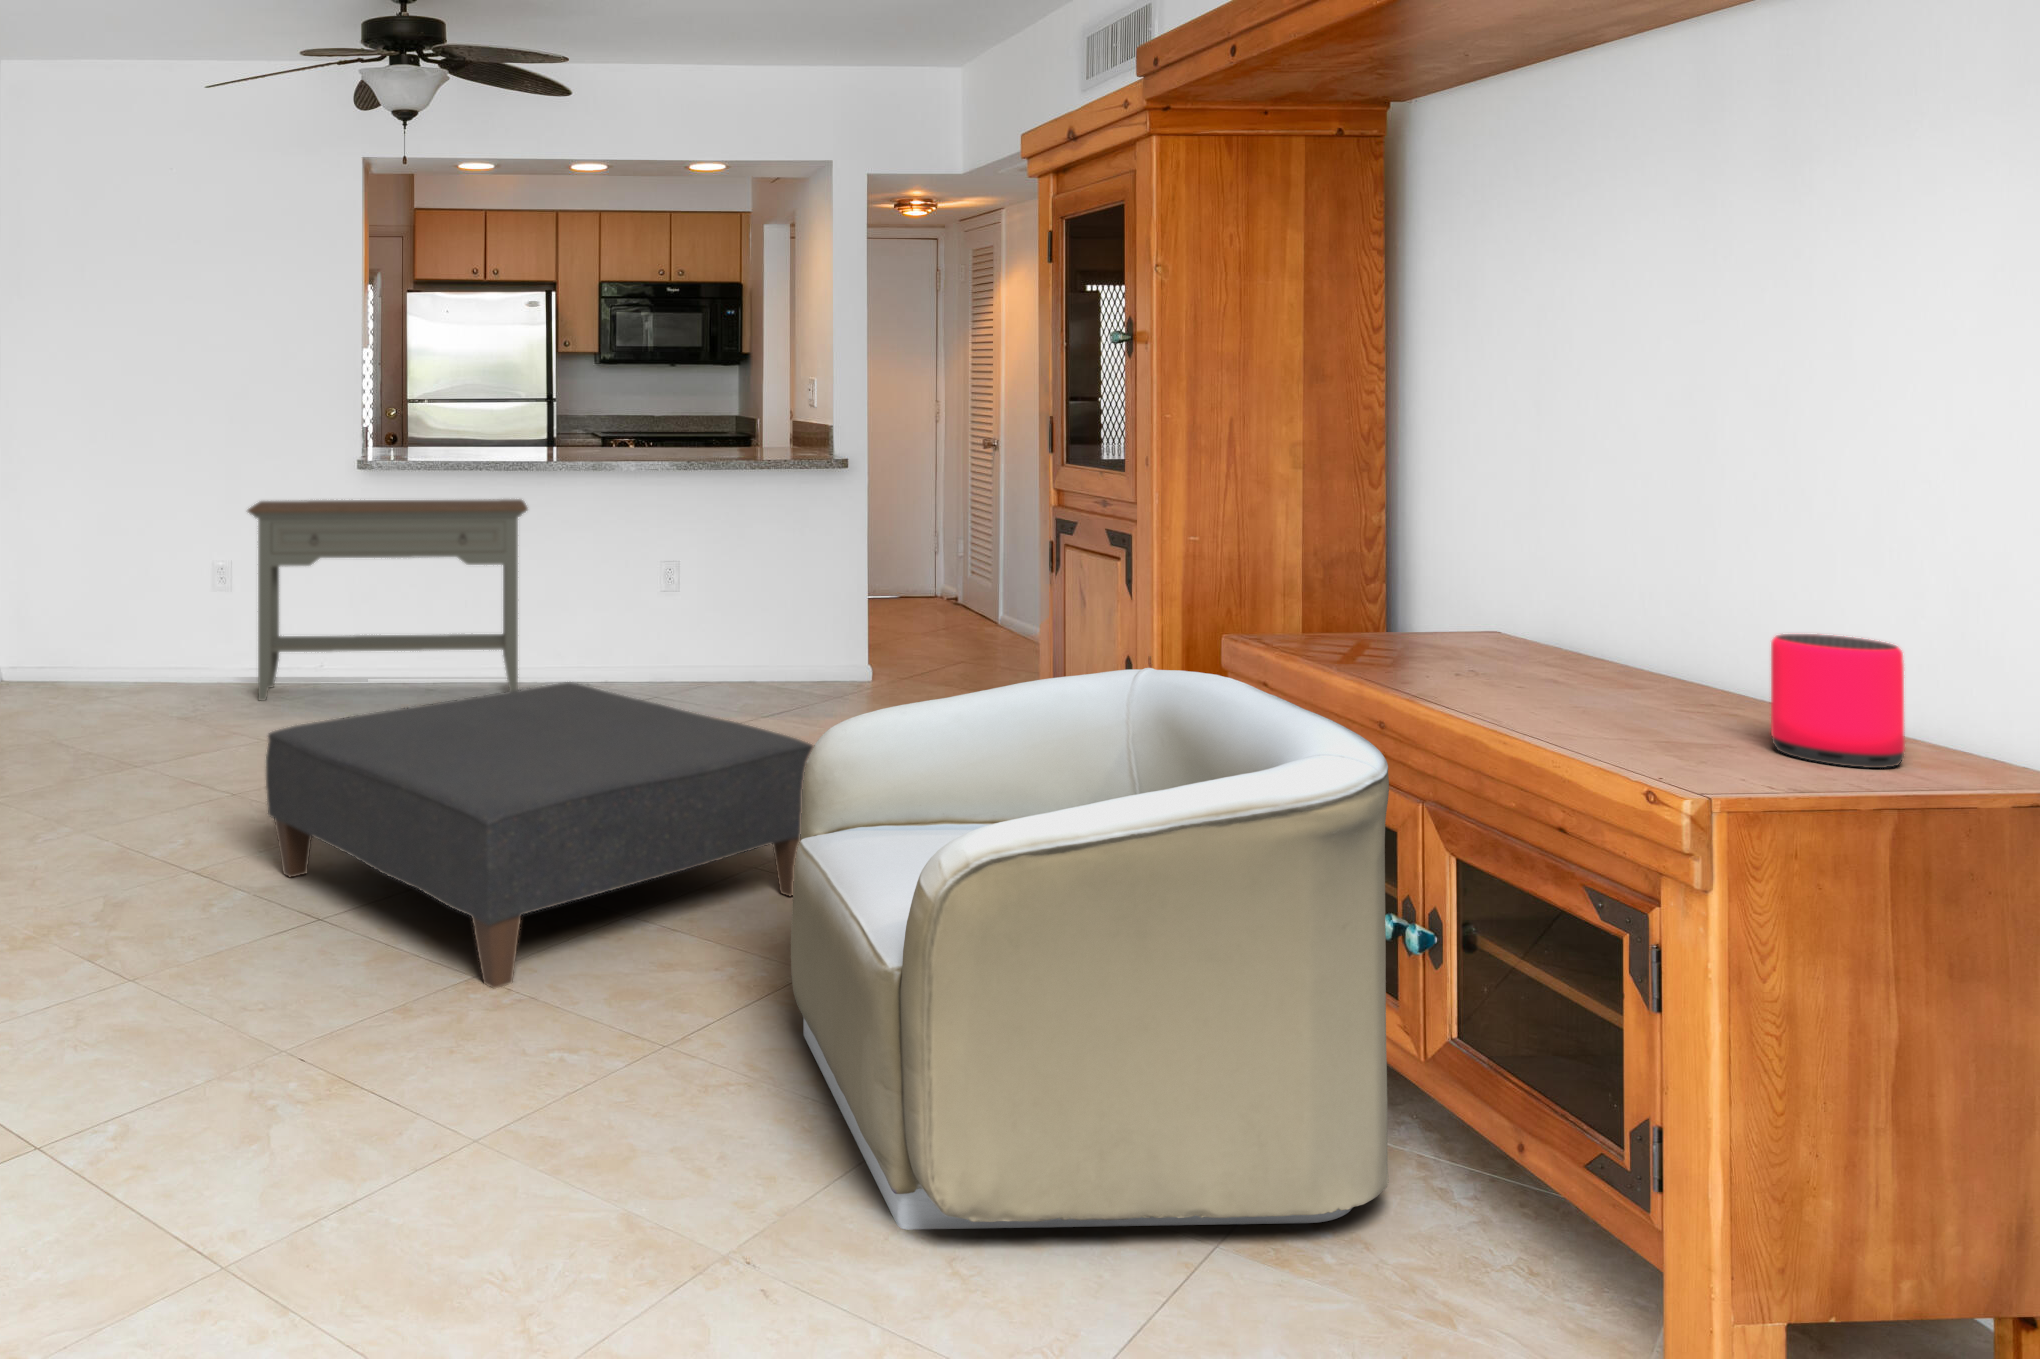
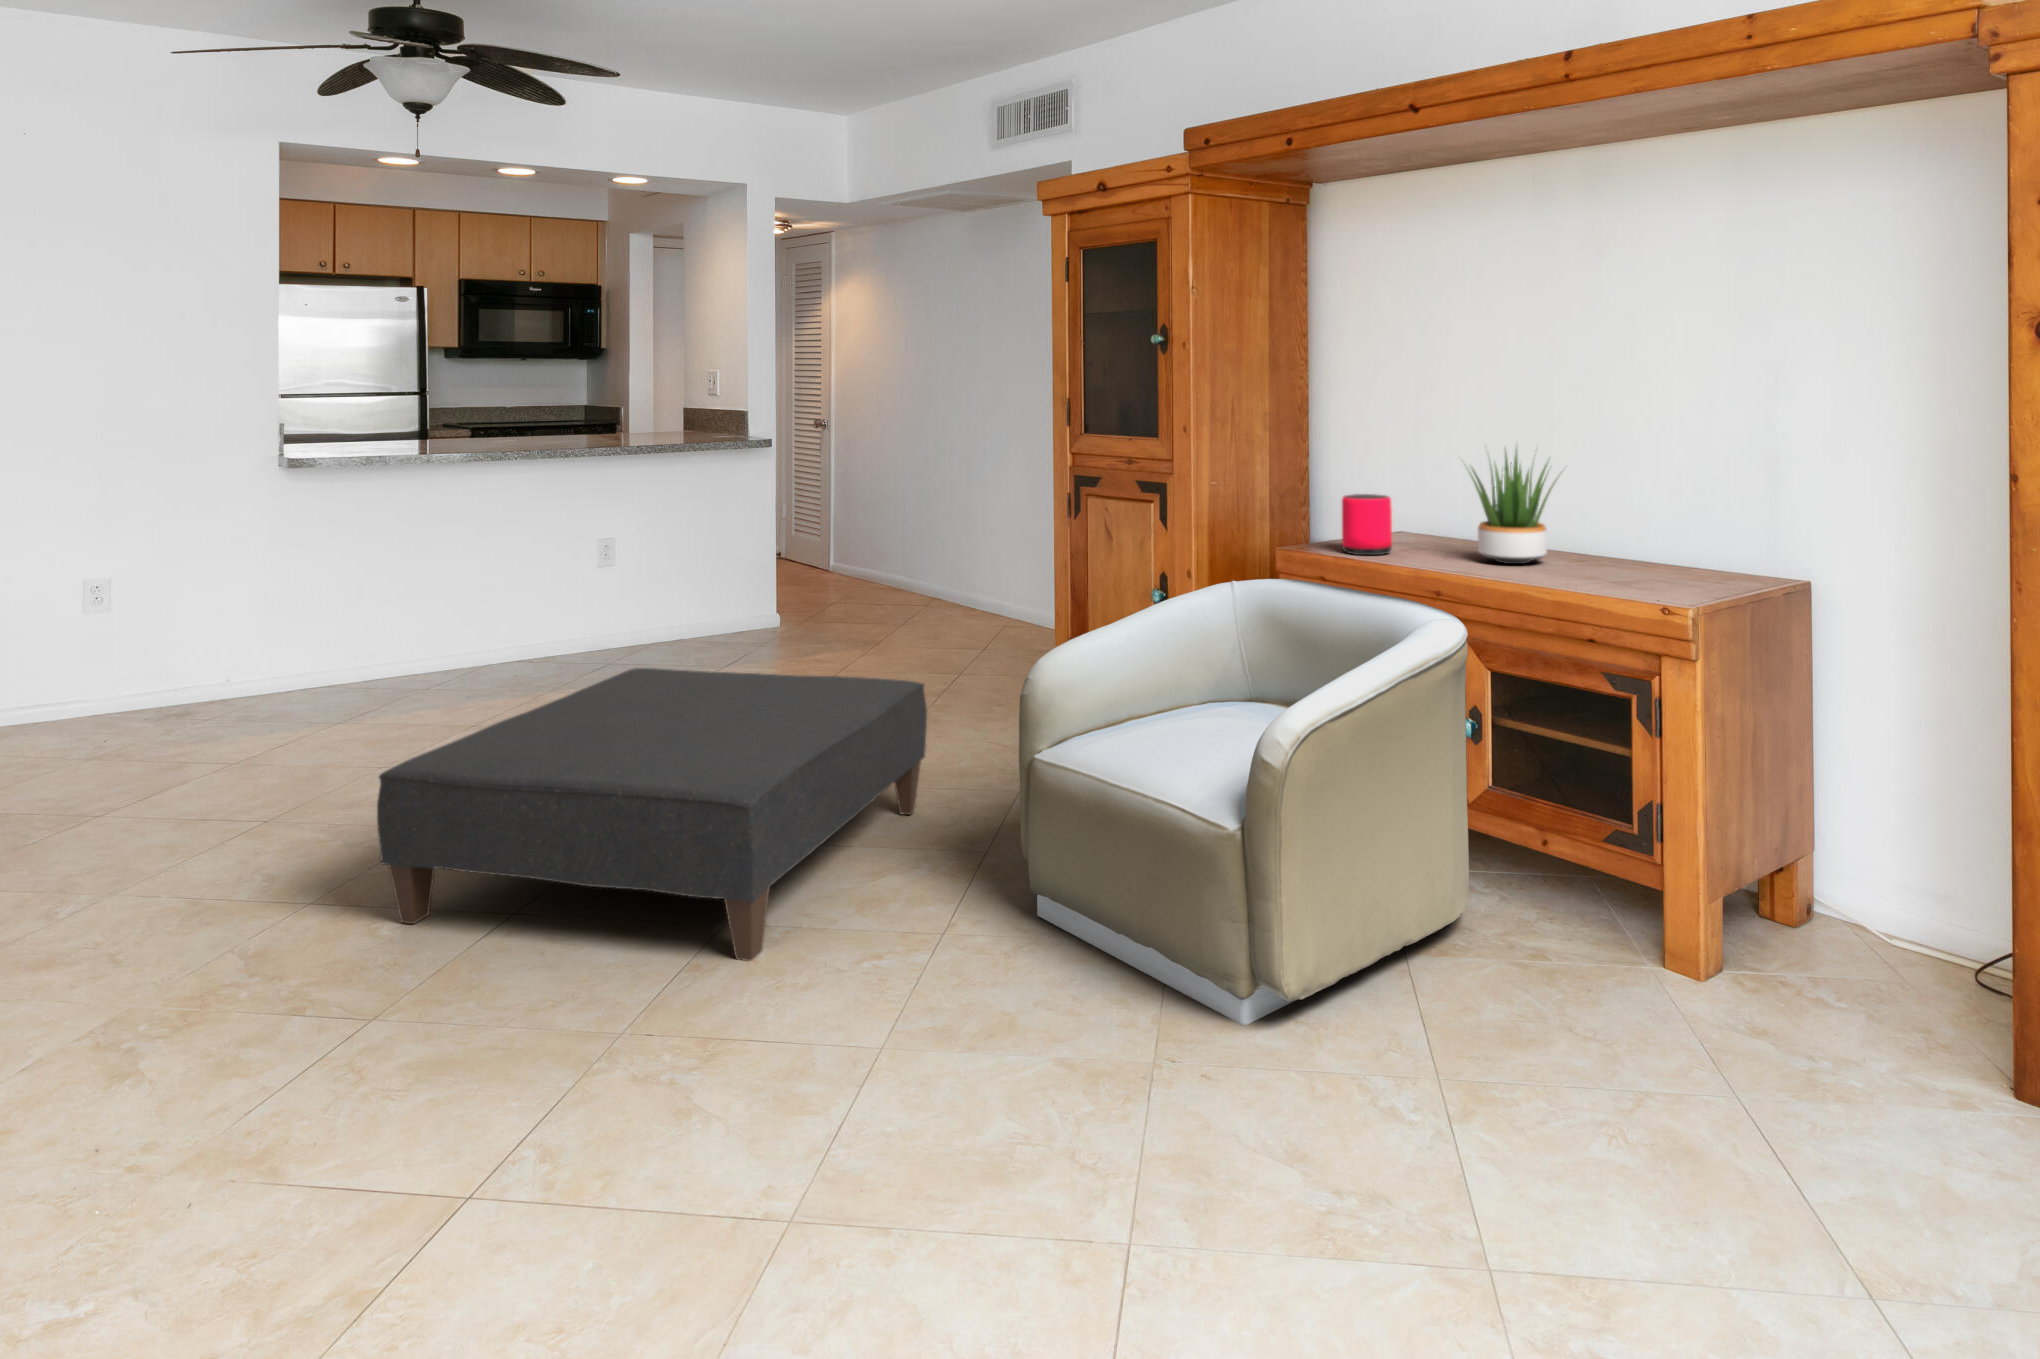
console table: present [248,499,528,701] -> none [108,498,471,755]
potted plant: none [1470,500,1686,699] -> present [1469,450,1555,564]
speaker: present [1771,634,1905,768] -> present [1342,494,1392,555]

